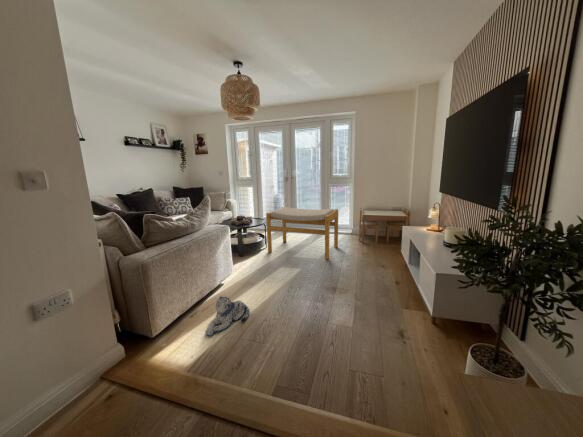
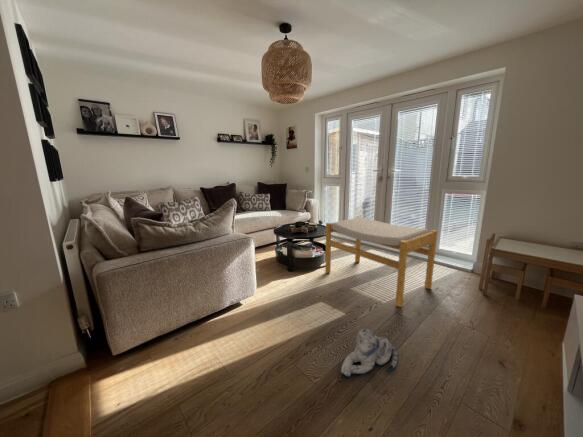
plush toy: present [205,296,249,336] -> present [341,329,398,376]

